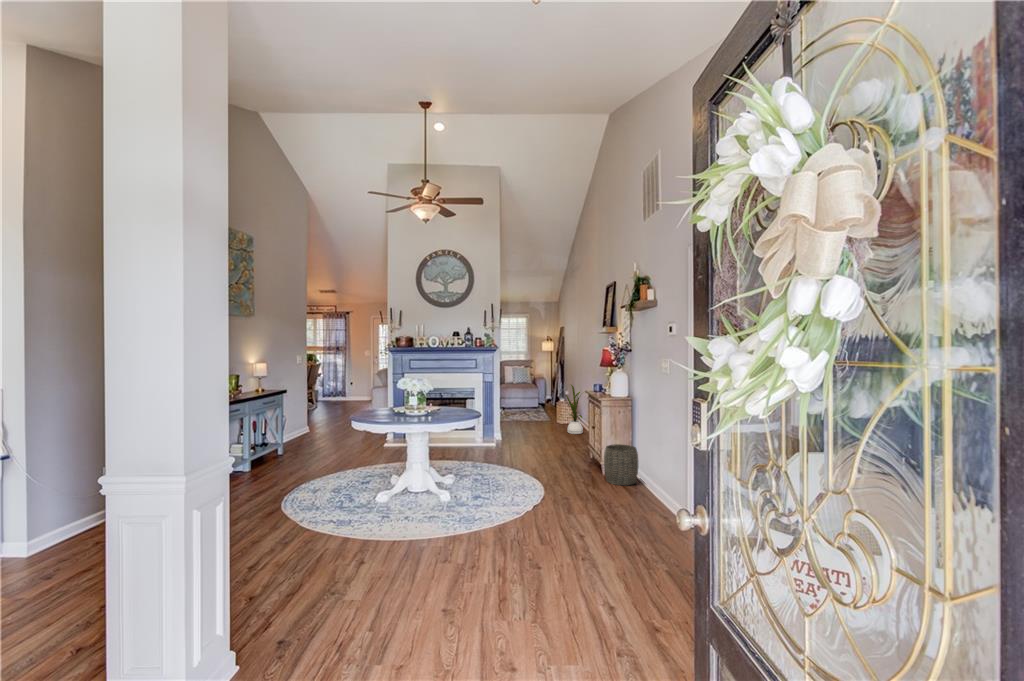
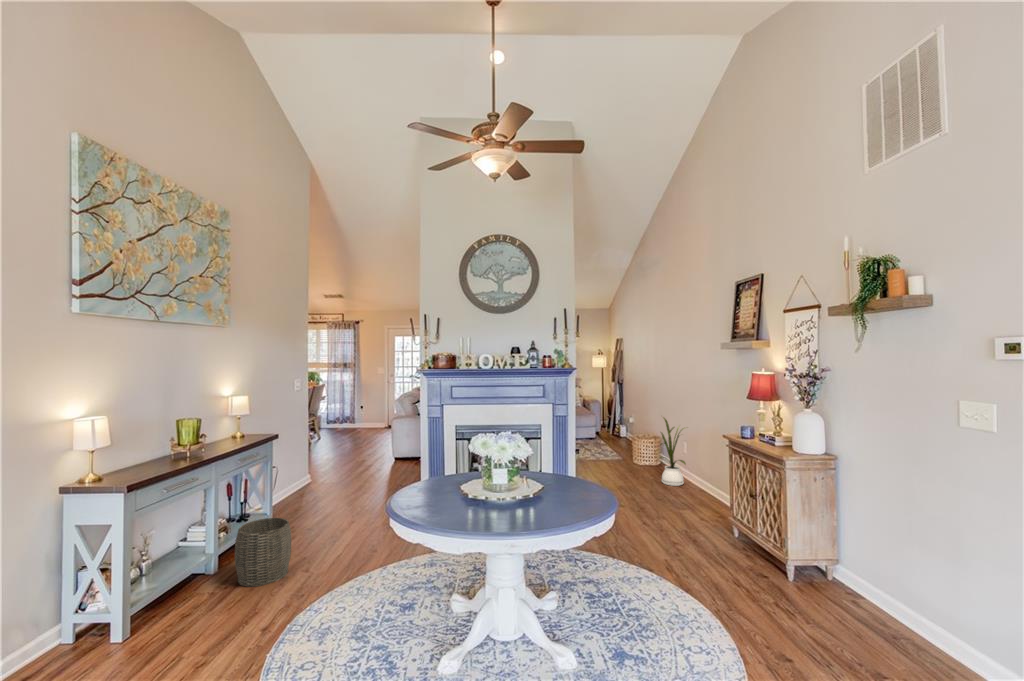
woven basket: present [604,444,638,485] -> present [235,518,291,587]

